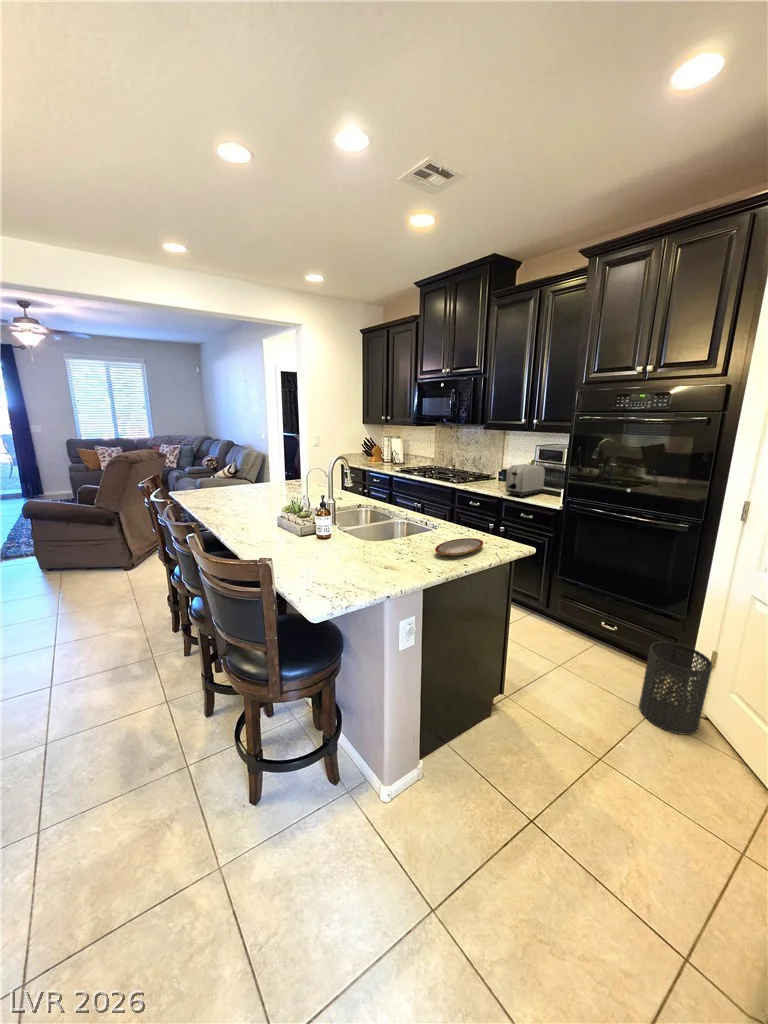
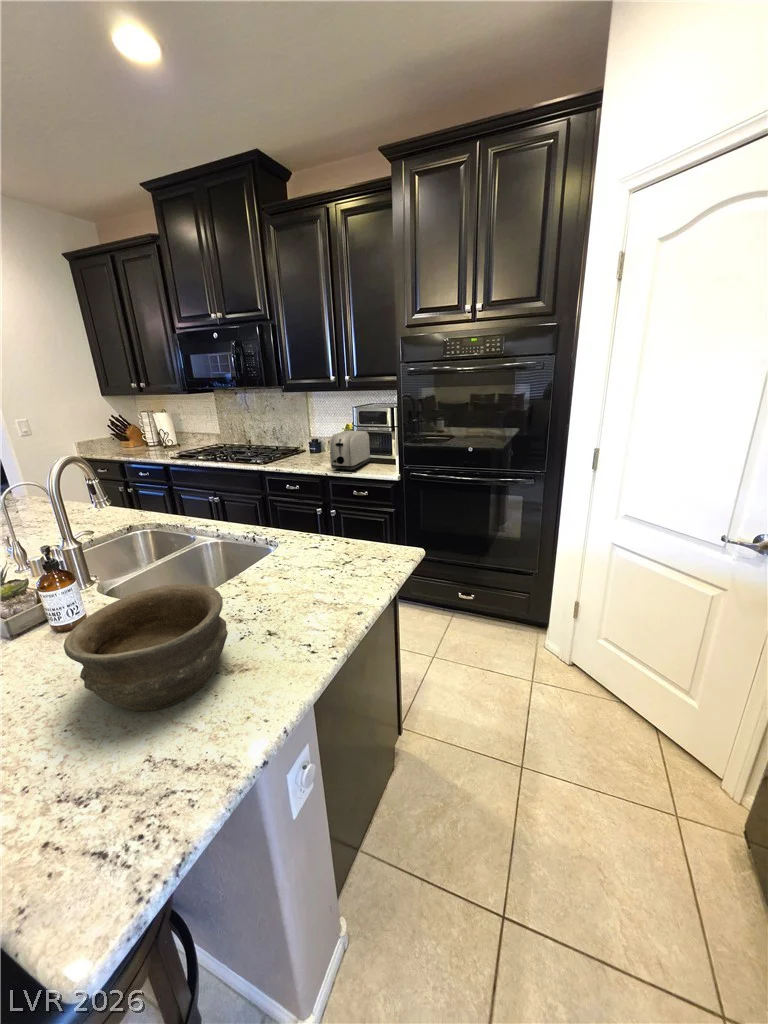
bowl: none [325,520,391,569] -> present [64,584,228,711]
plate: present [435,538,483,556] -> none [301,558,365,609]
trash can: present [639,642,712,735] -> none [521,602,584,695]

